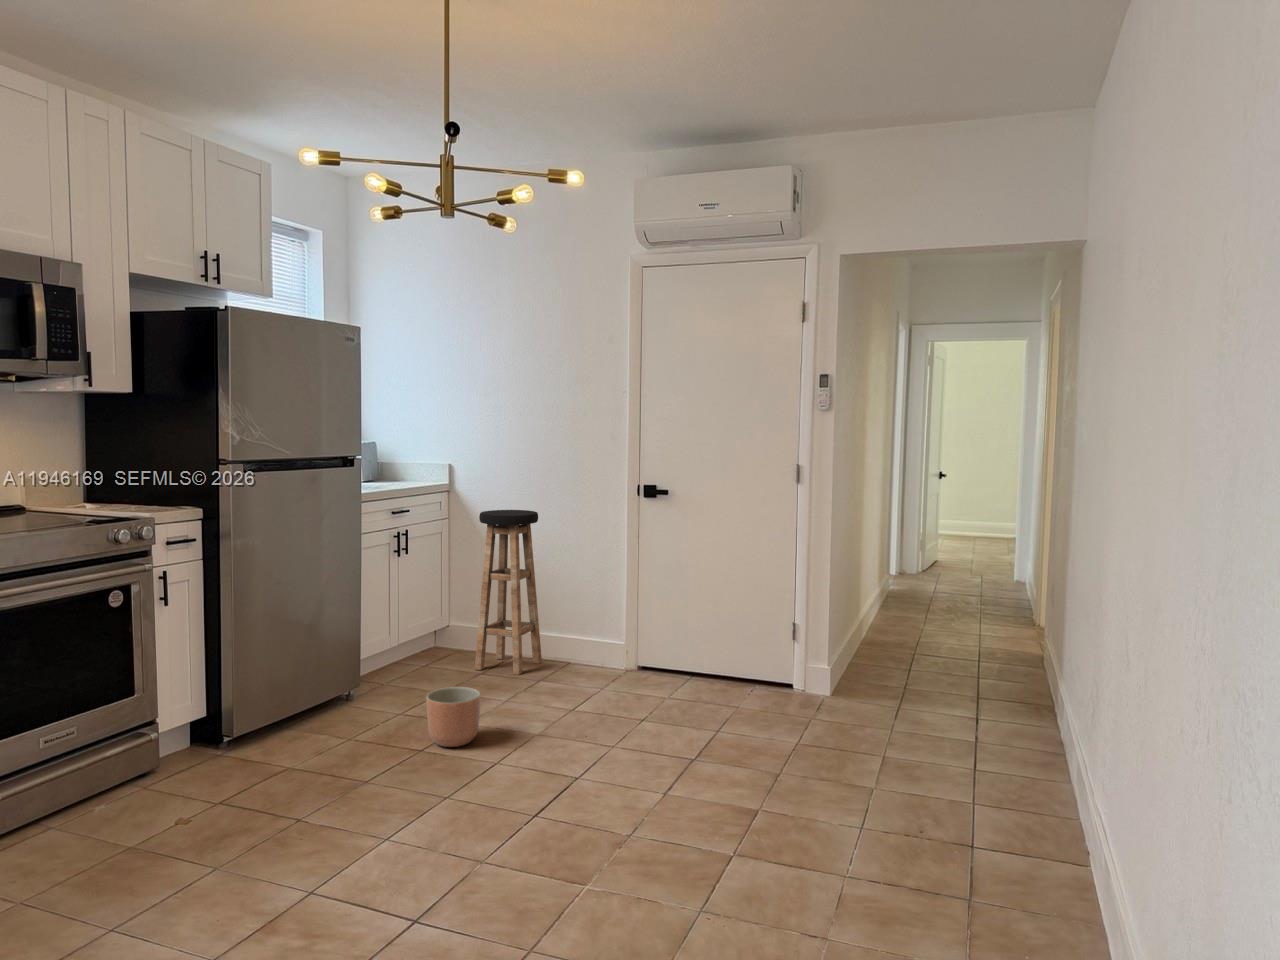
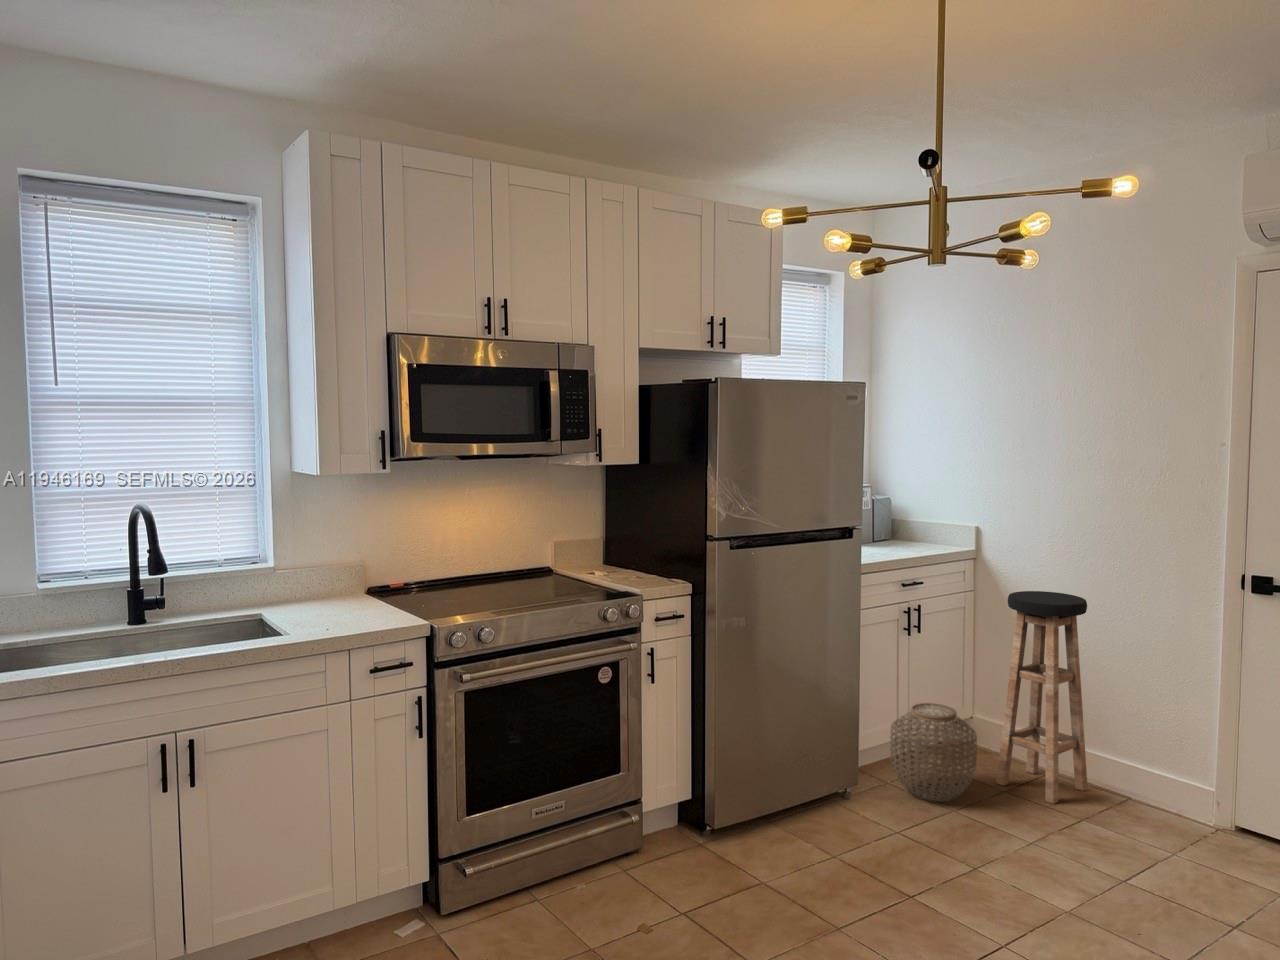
woven basket: none [388,609,461,690] -> present [890,703,977,802]
planter: present [426,687,481,747] -> none [918,824,987,905]

